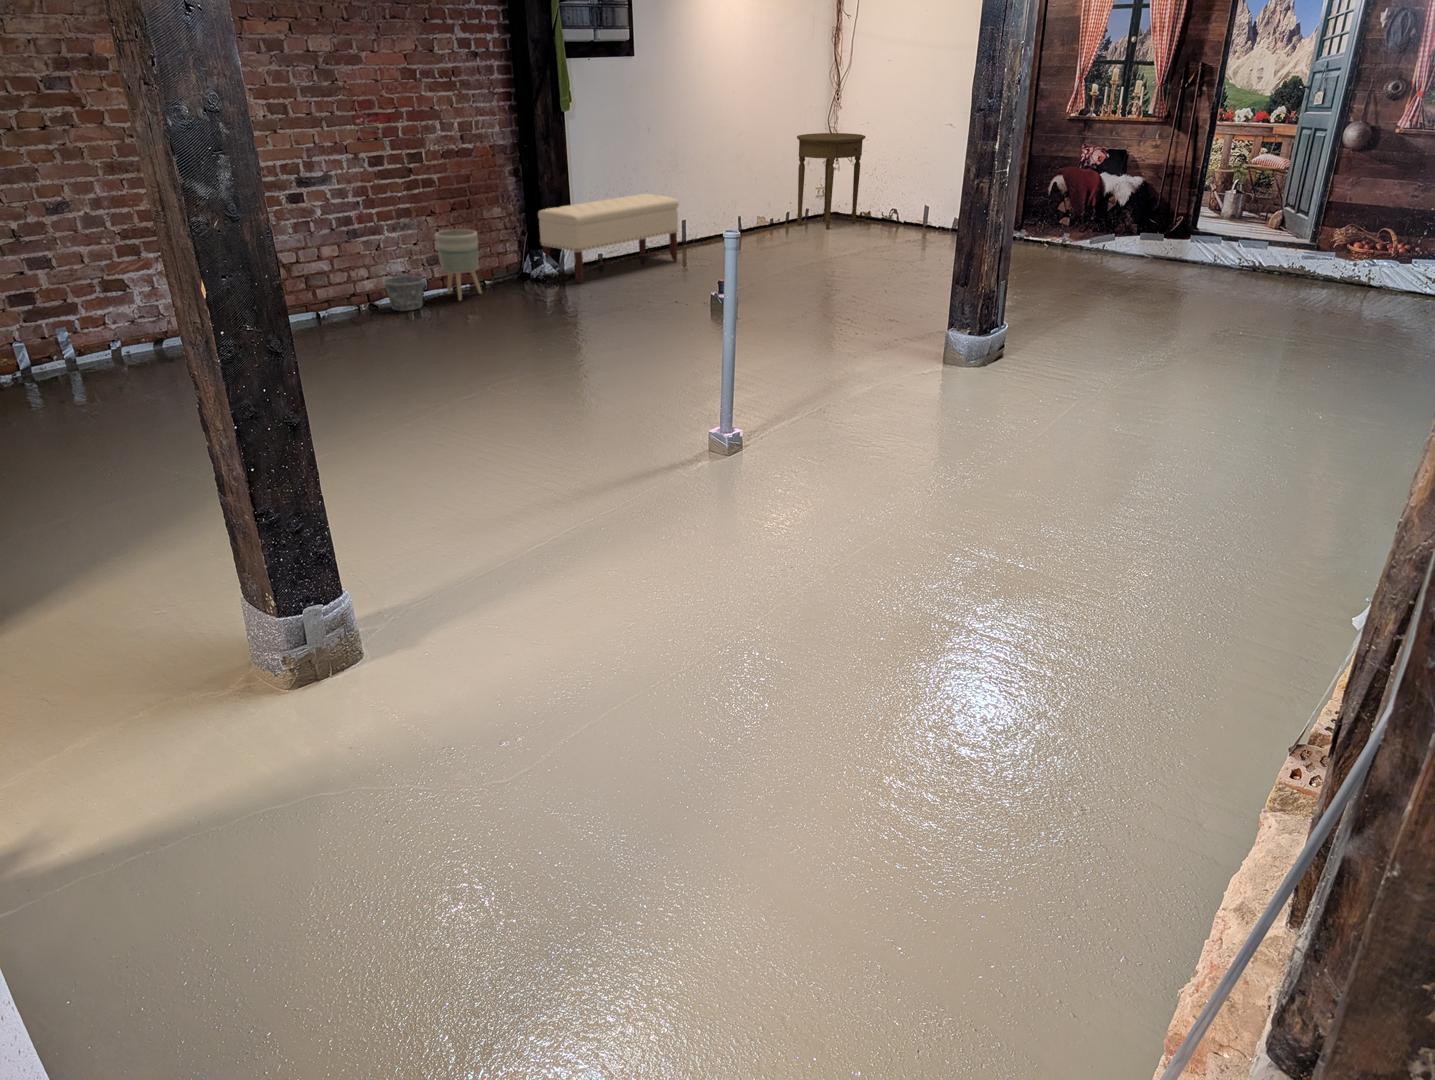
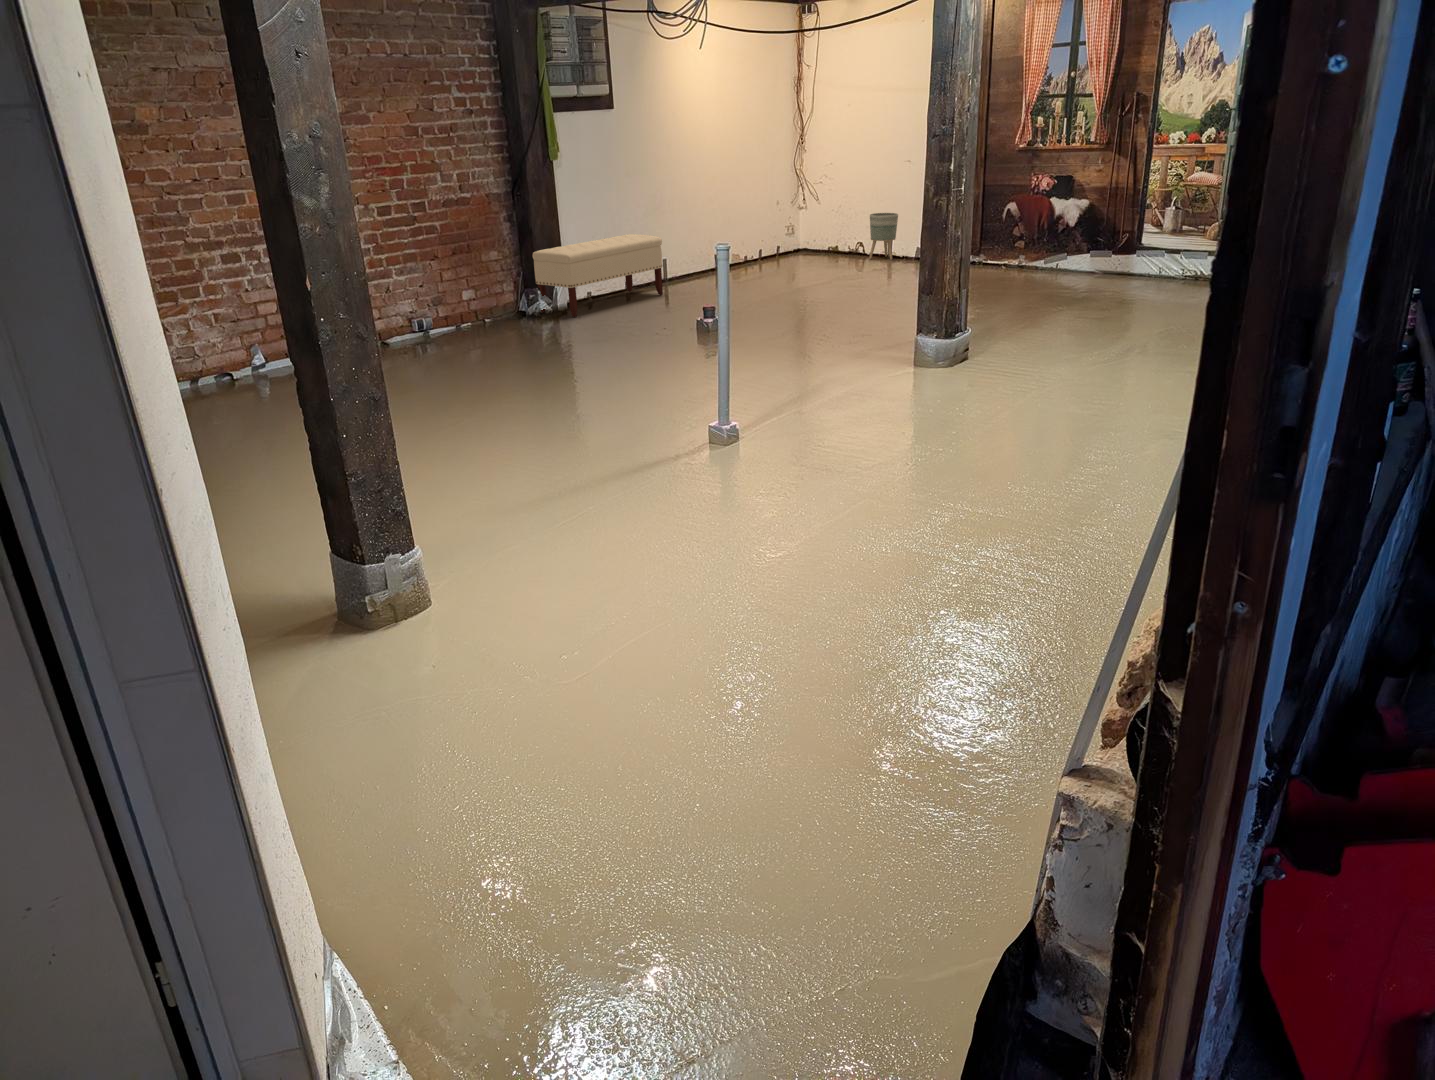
side table: present [797,133,866,229] -> none [767,174,831,262]
planter: present [435,229,482,300] -> present [869,213,898,260]
bucket: present [383,275,424,311] -> none [393,299,432,347]

